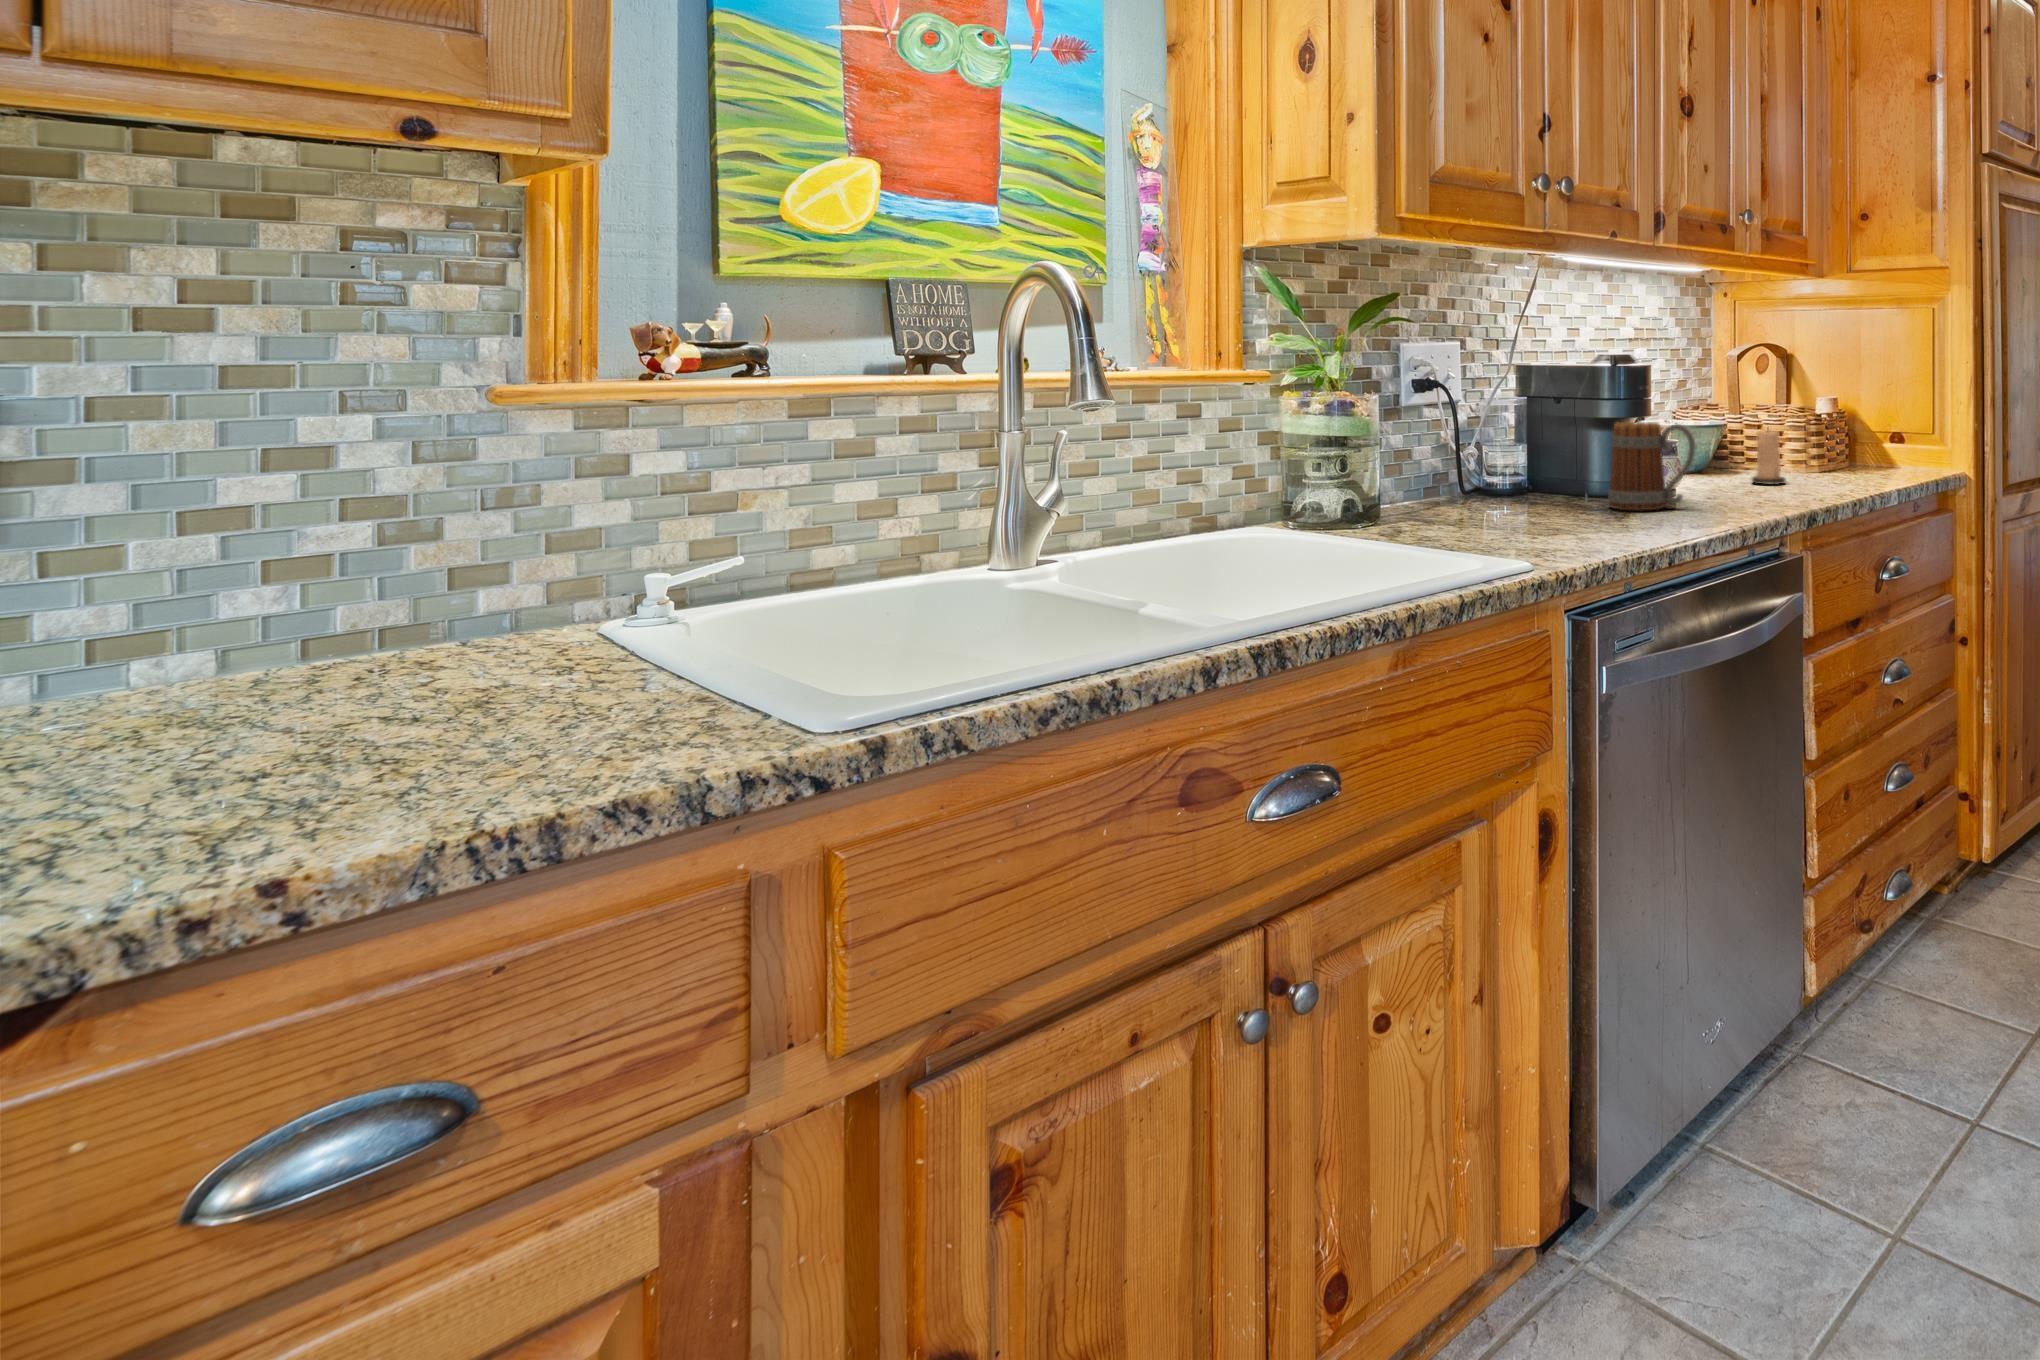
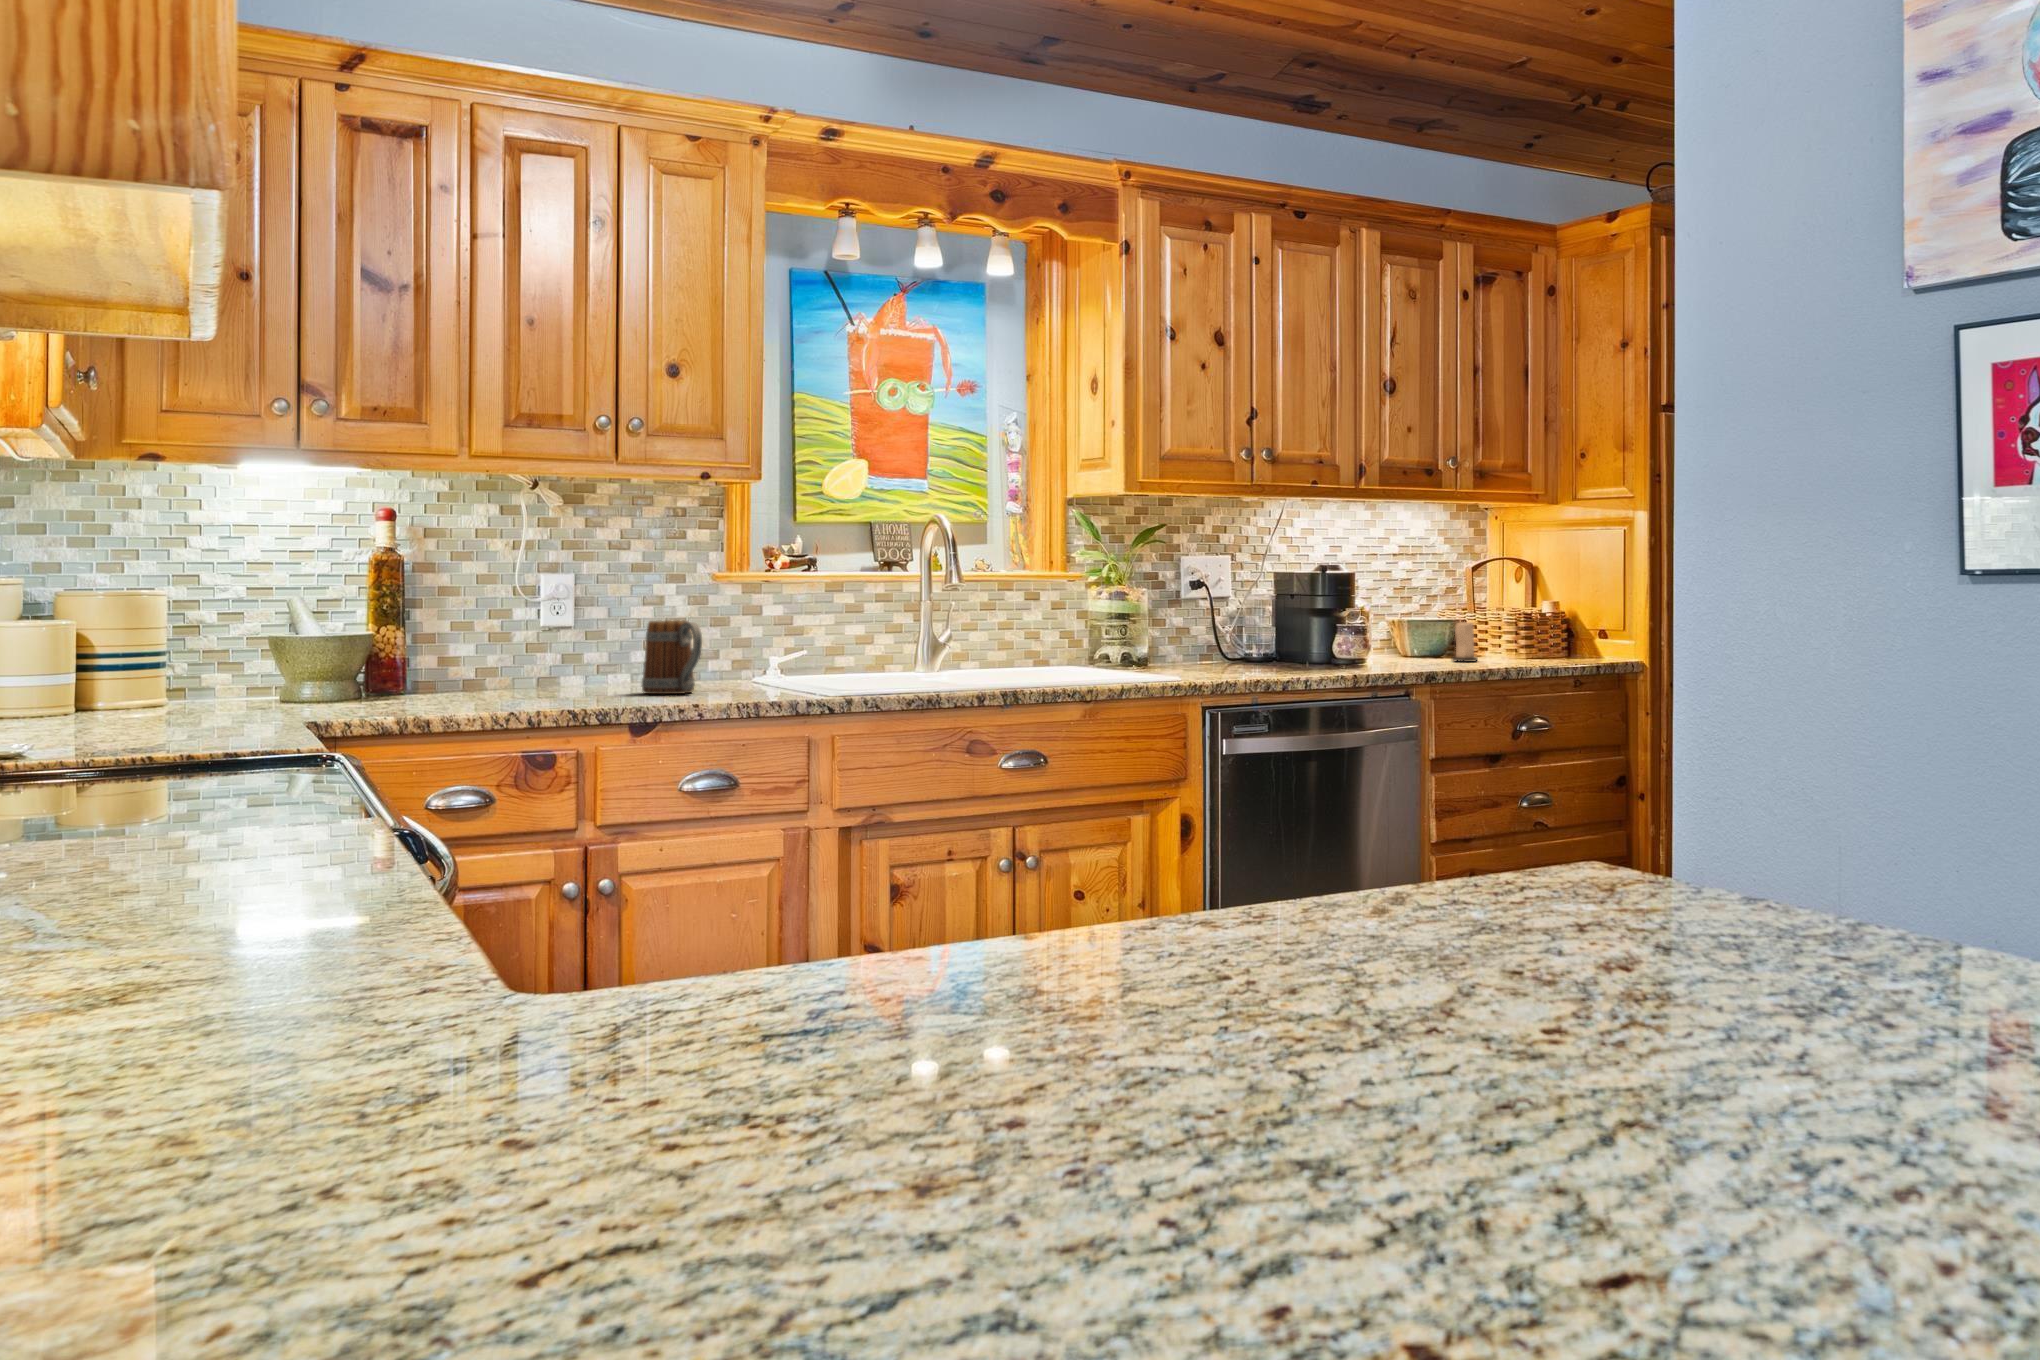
mug: present [1608,422,1696,510] -> present [642,620,702,694]

